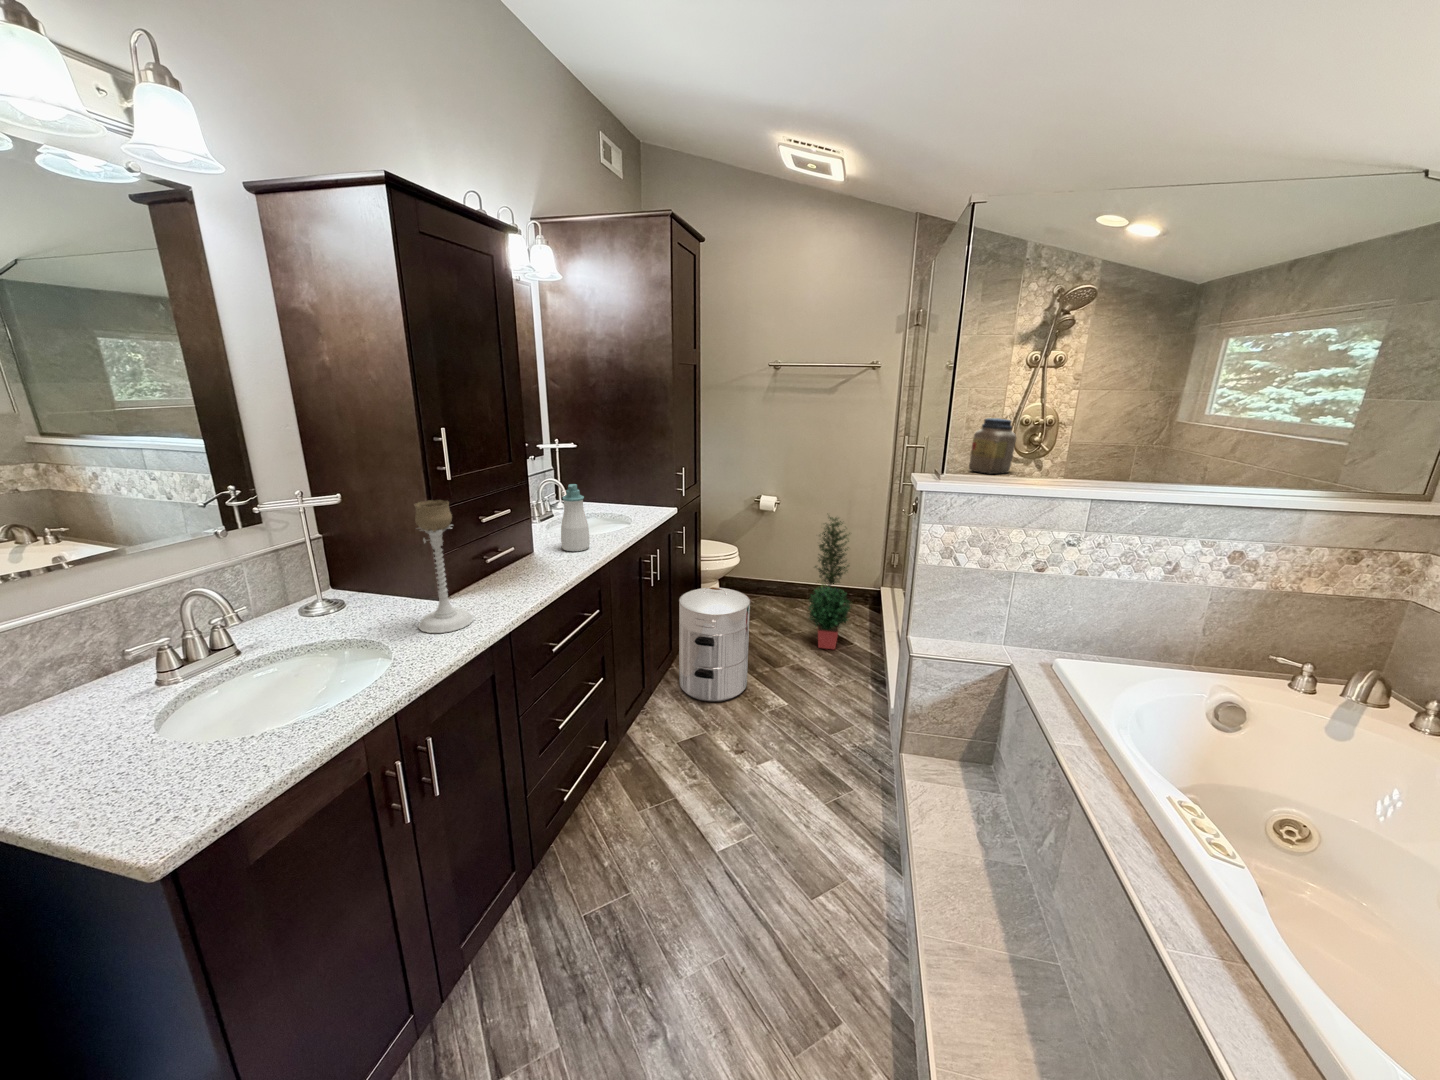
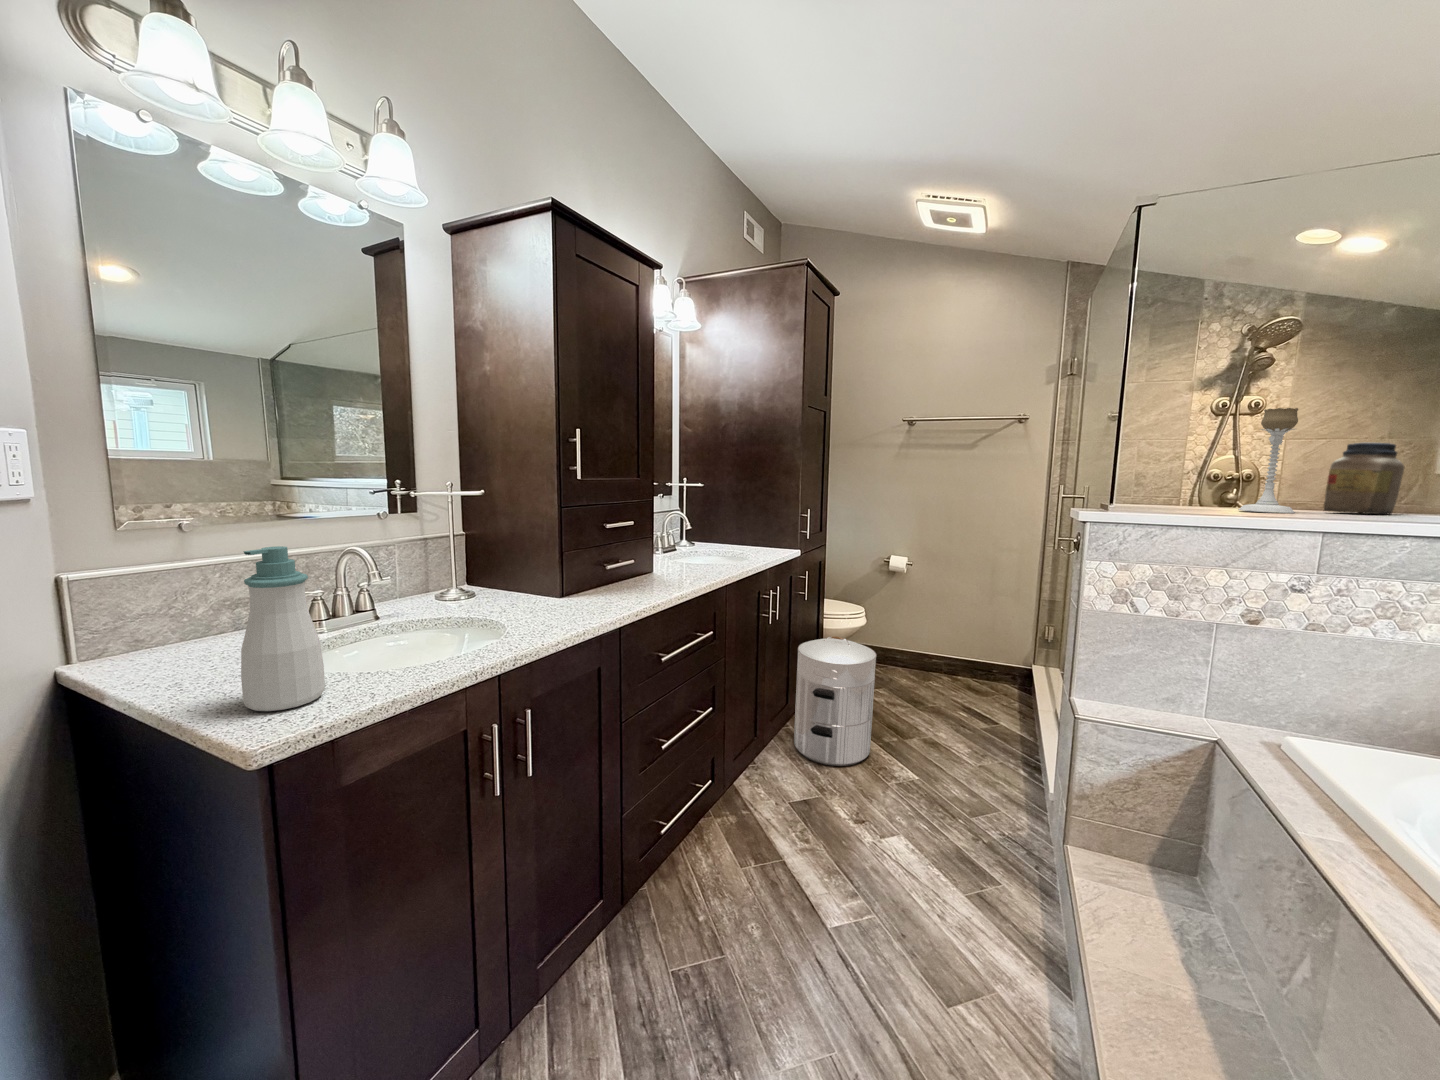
jar: present [969,418,1016,474] -> present [1324,443,1404,514]
soap bottle: present [561,484,590,551] -> present [241,546,325,711]
candle holder: present [415,500,473,633] -> present [1238,408,1298,513]
potted plant: present [808,517,852,649] -> none [943,577,998,727]

